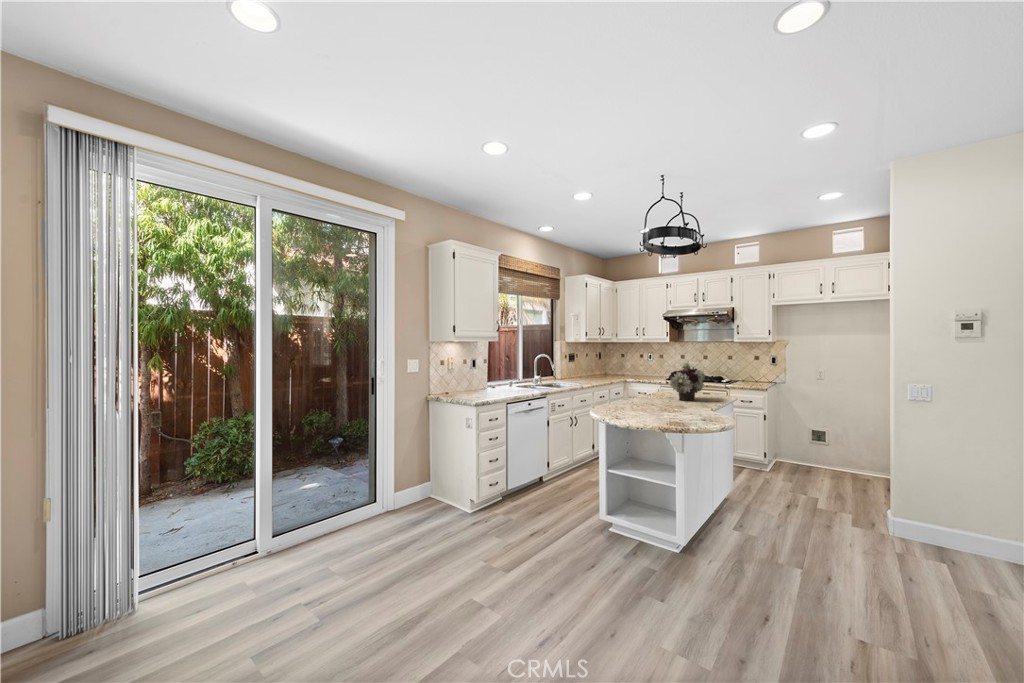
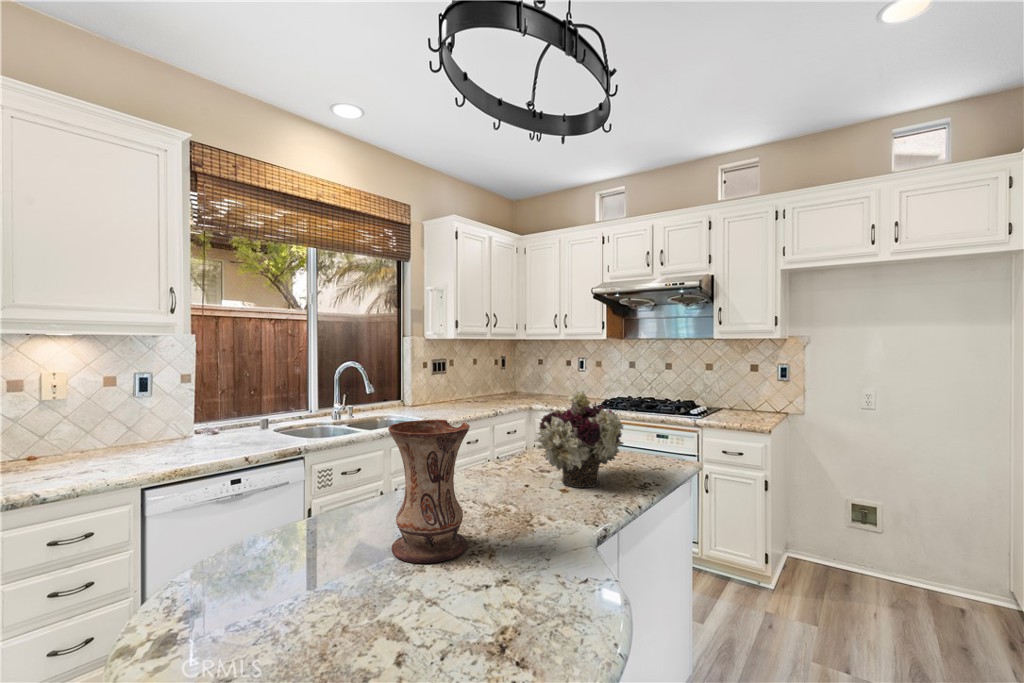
vase: none [638,369,665,412] -> present [388,420,470,563]

